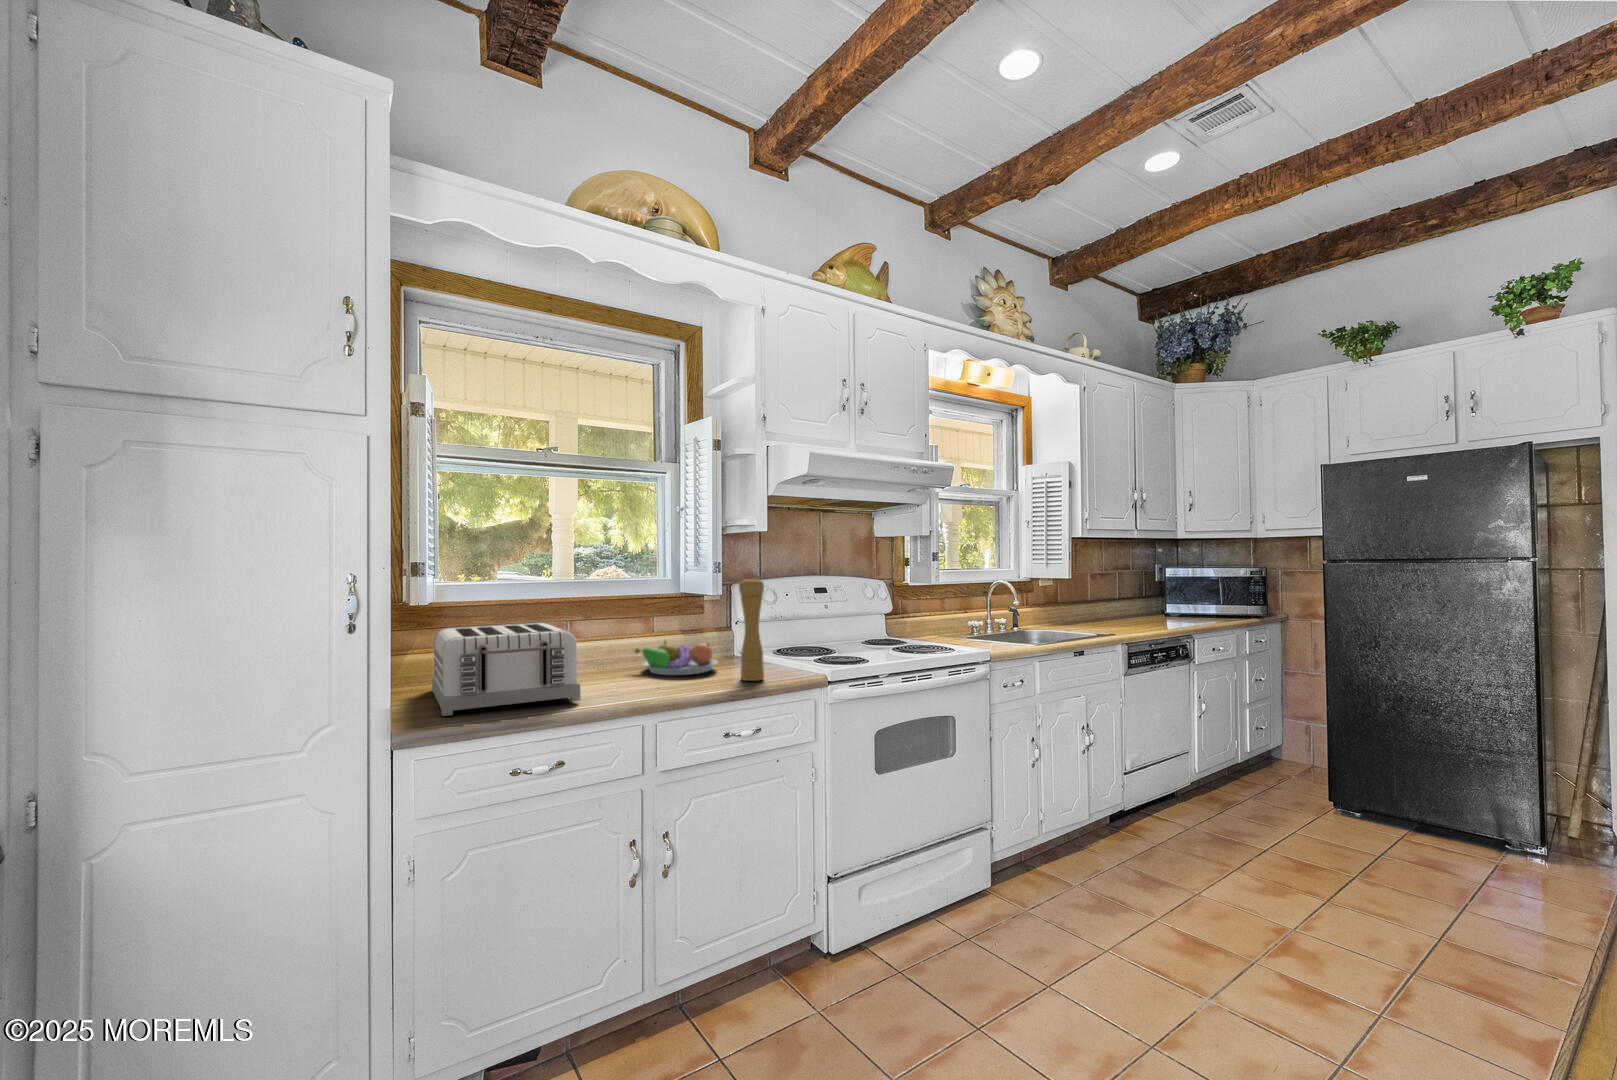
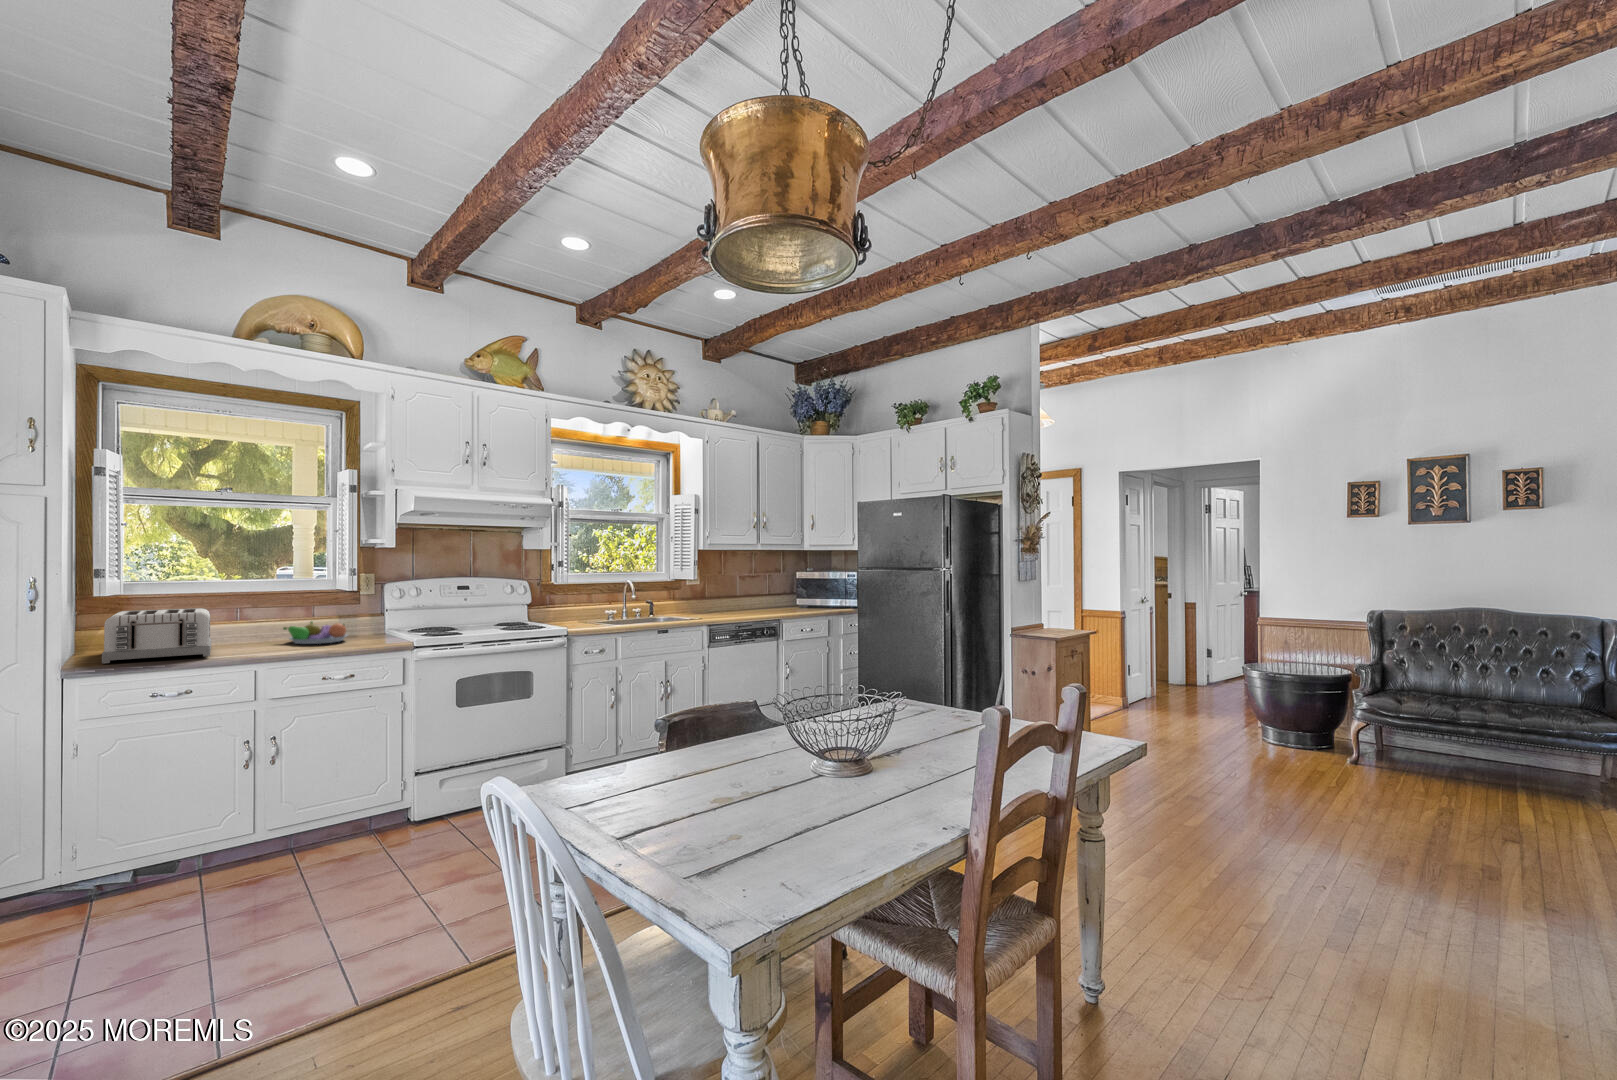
pepper mill: present [739,578,764,681] -> none [351,579,371,647]

